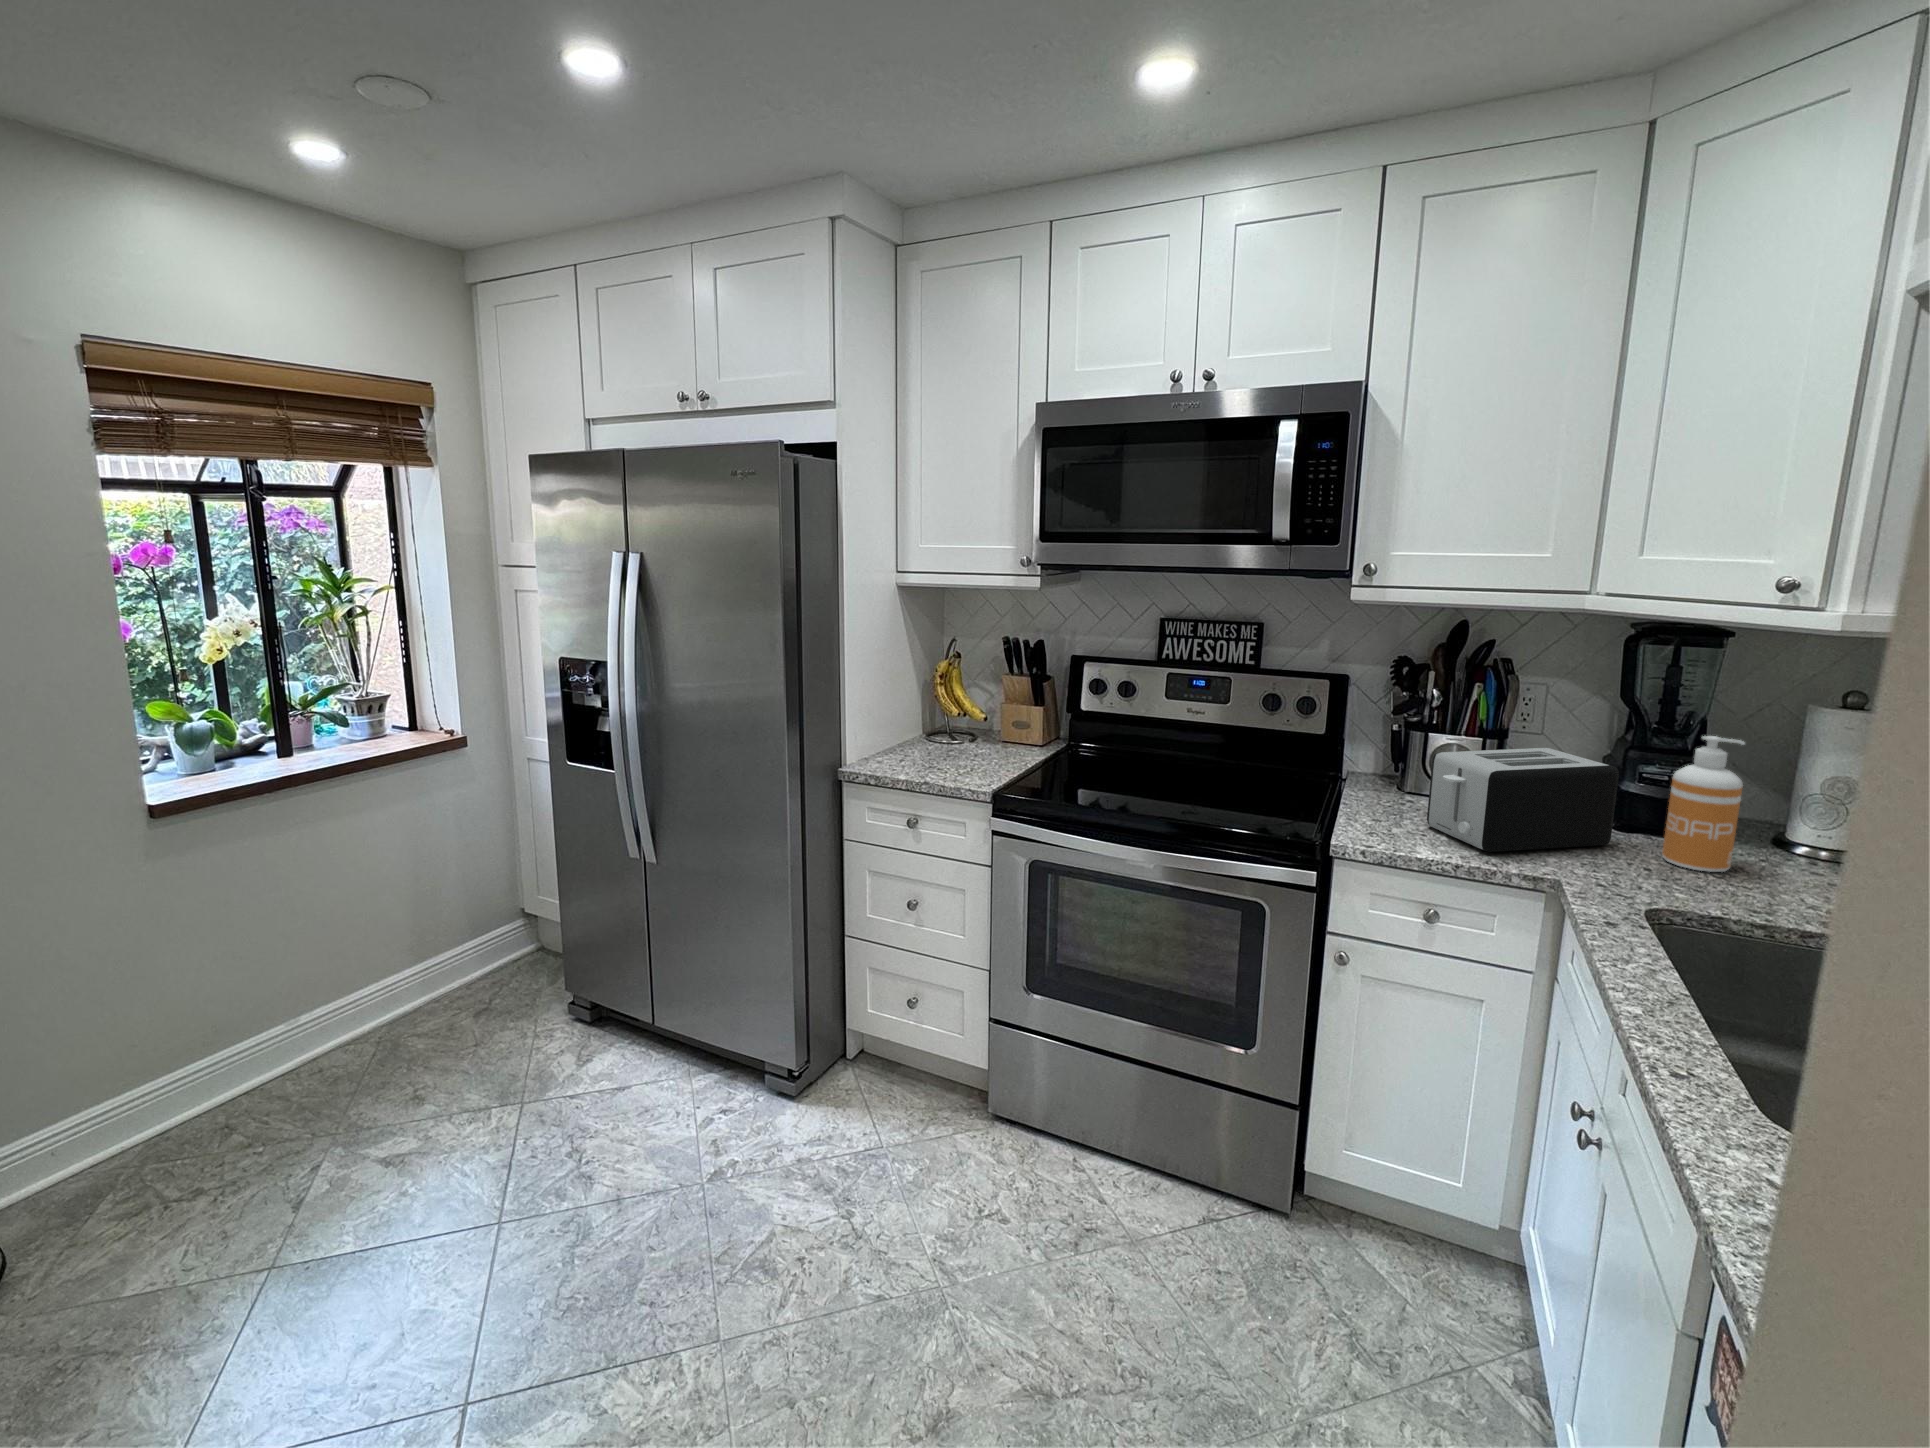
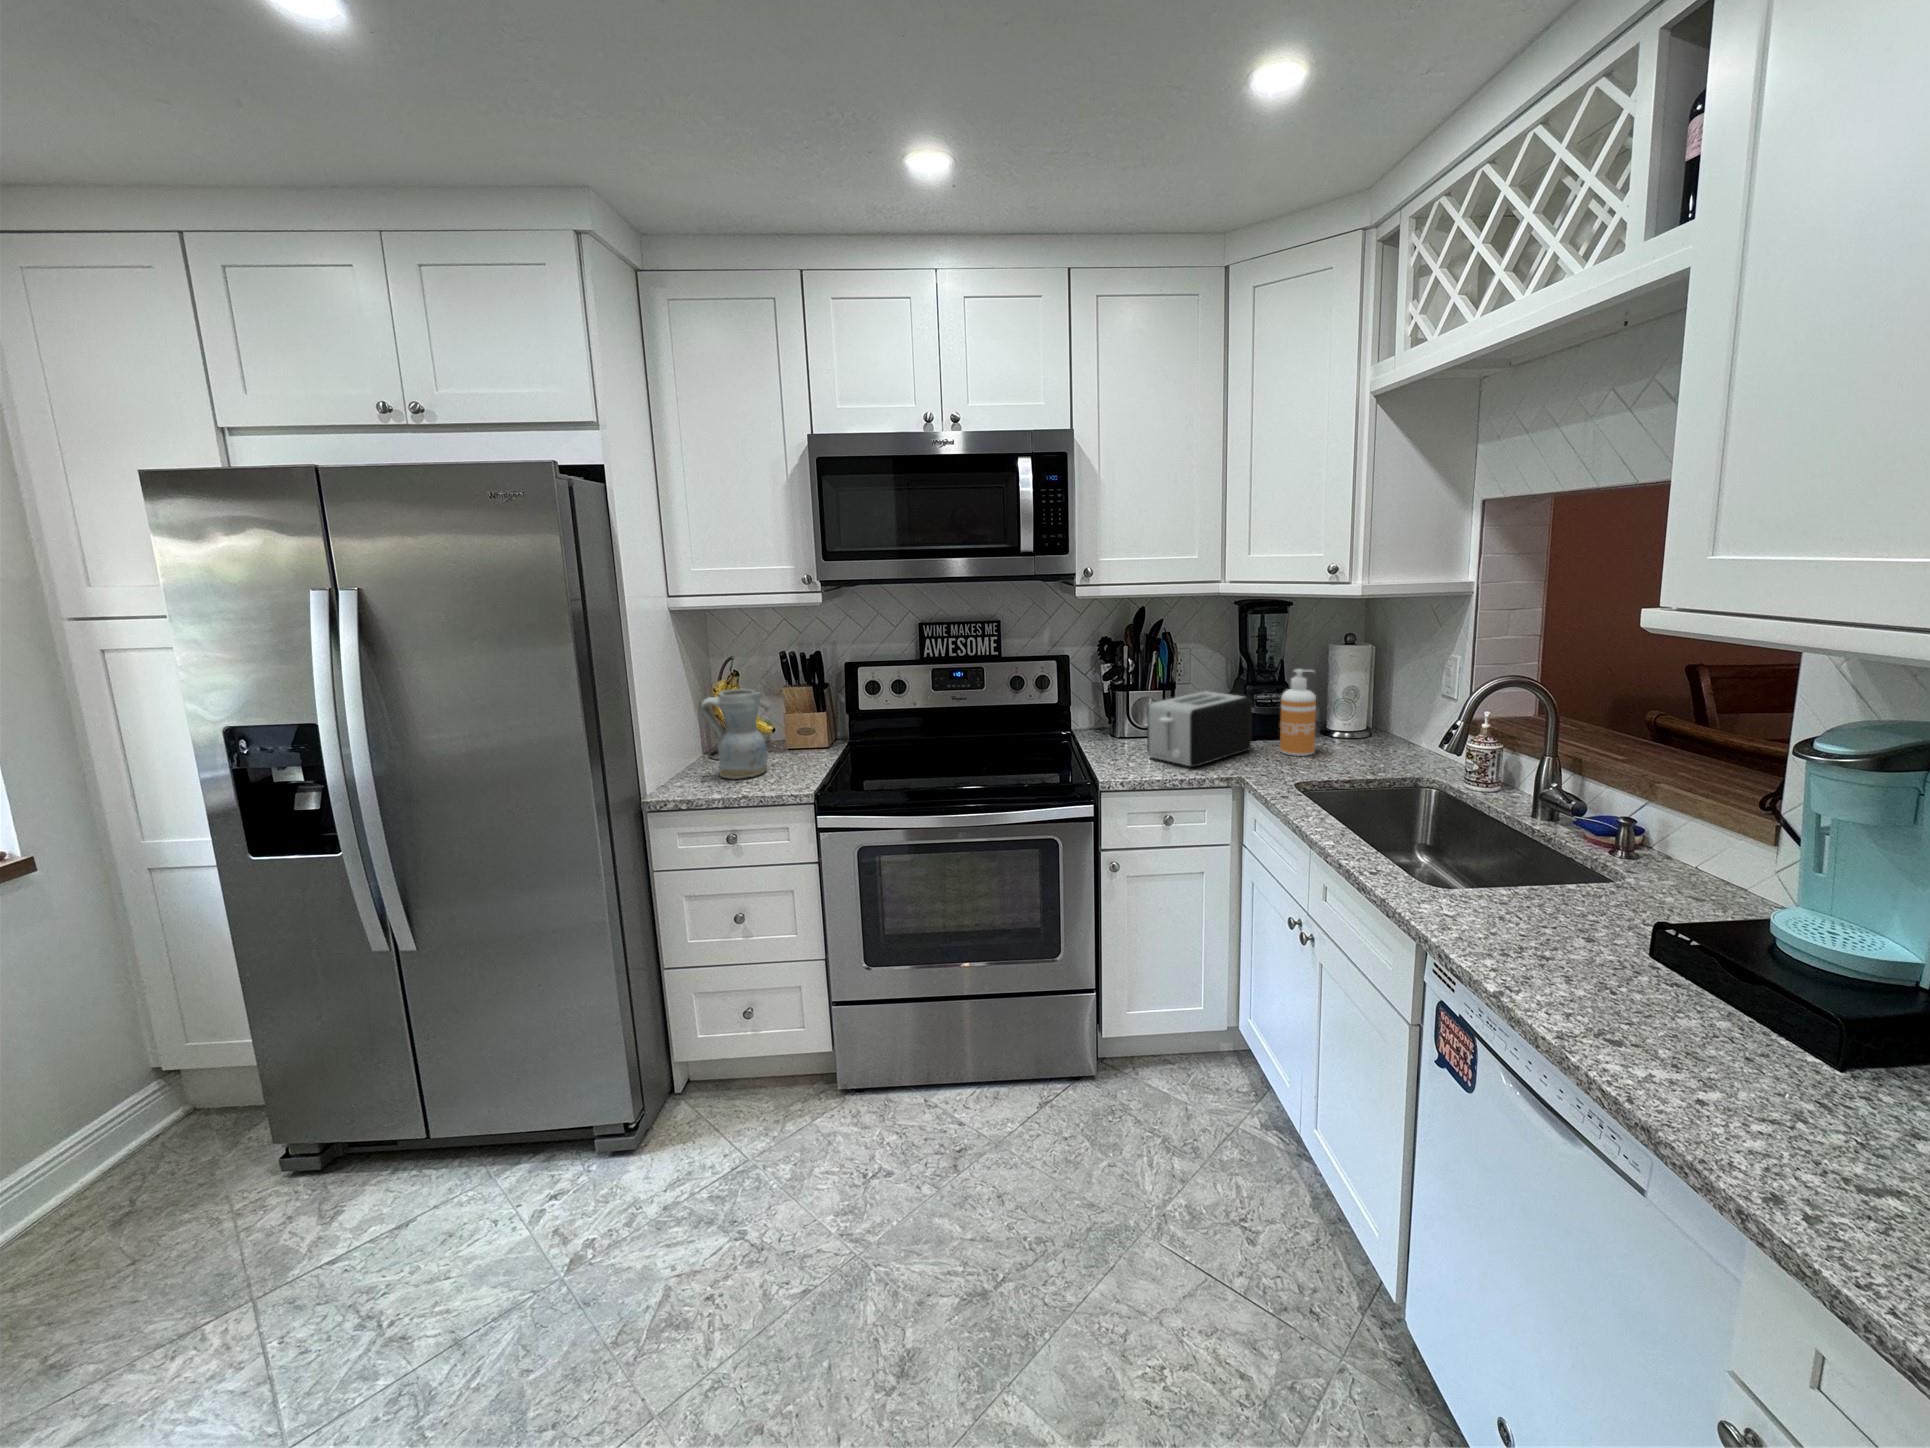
ceramic pitcher: none [909,671,968,763] -> present [701,689,767,778]

